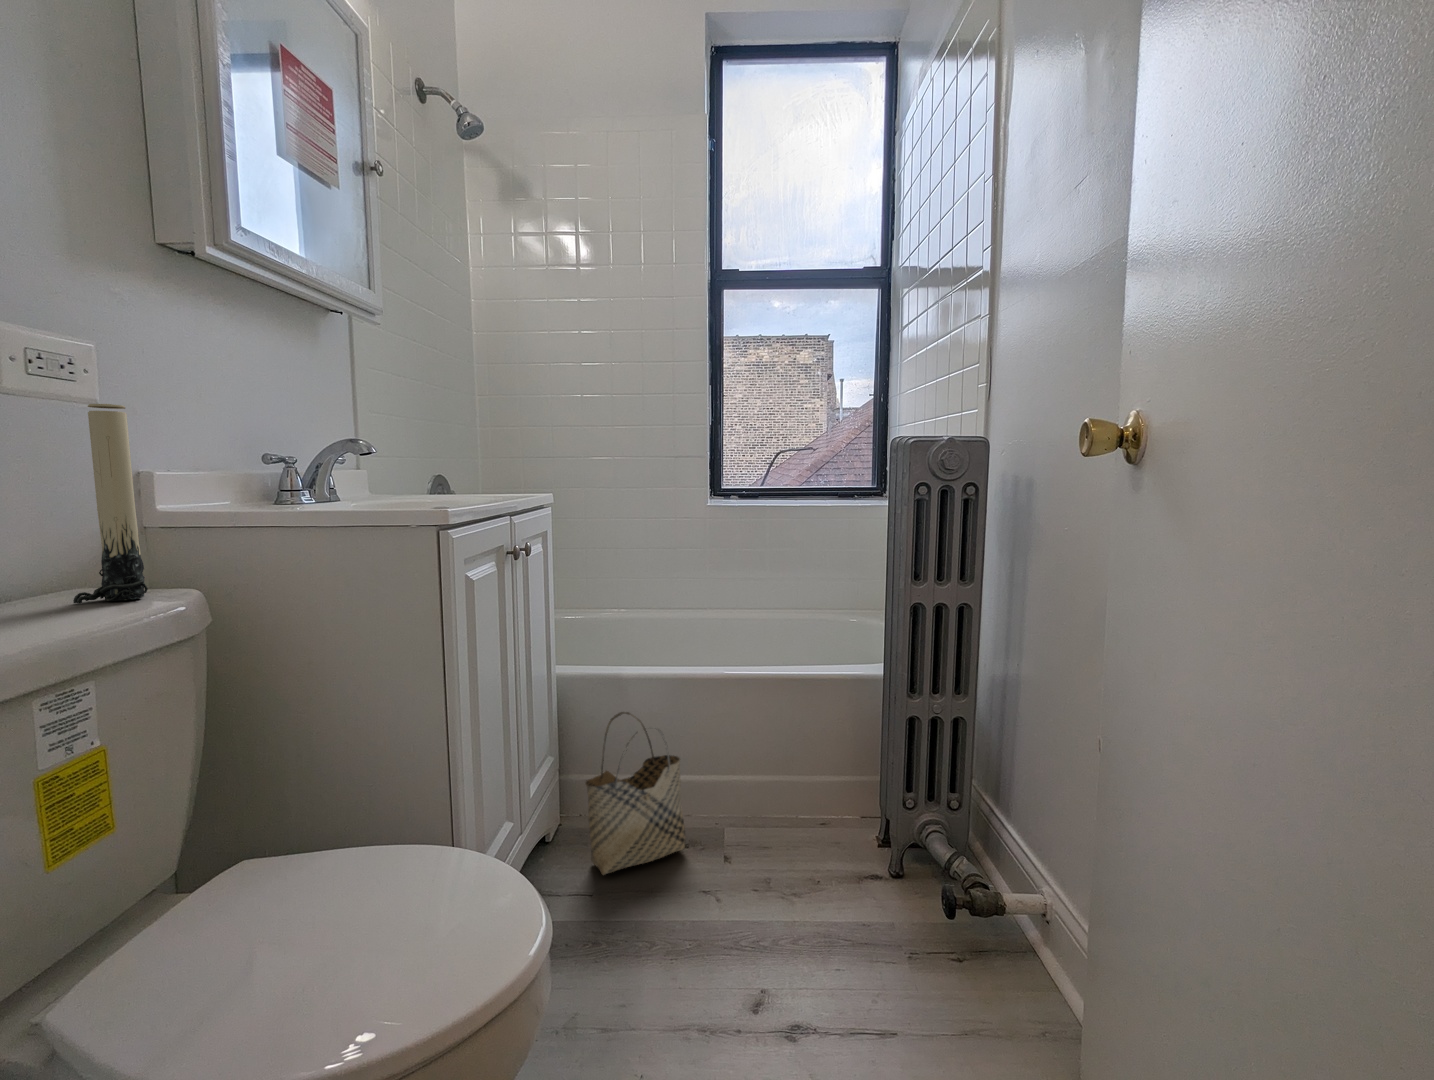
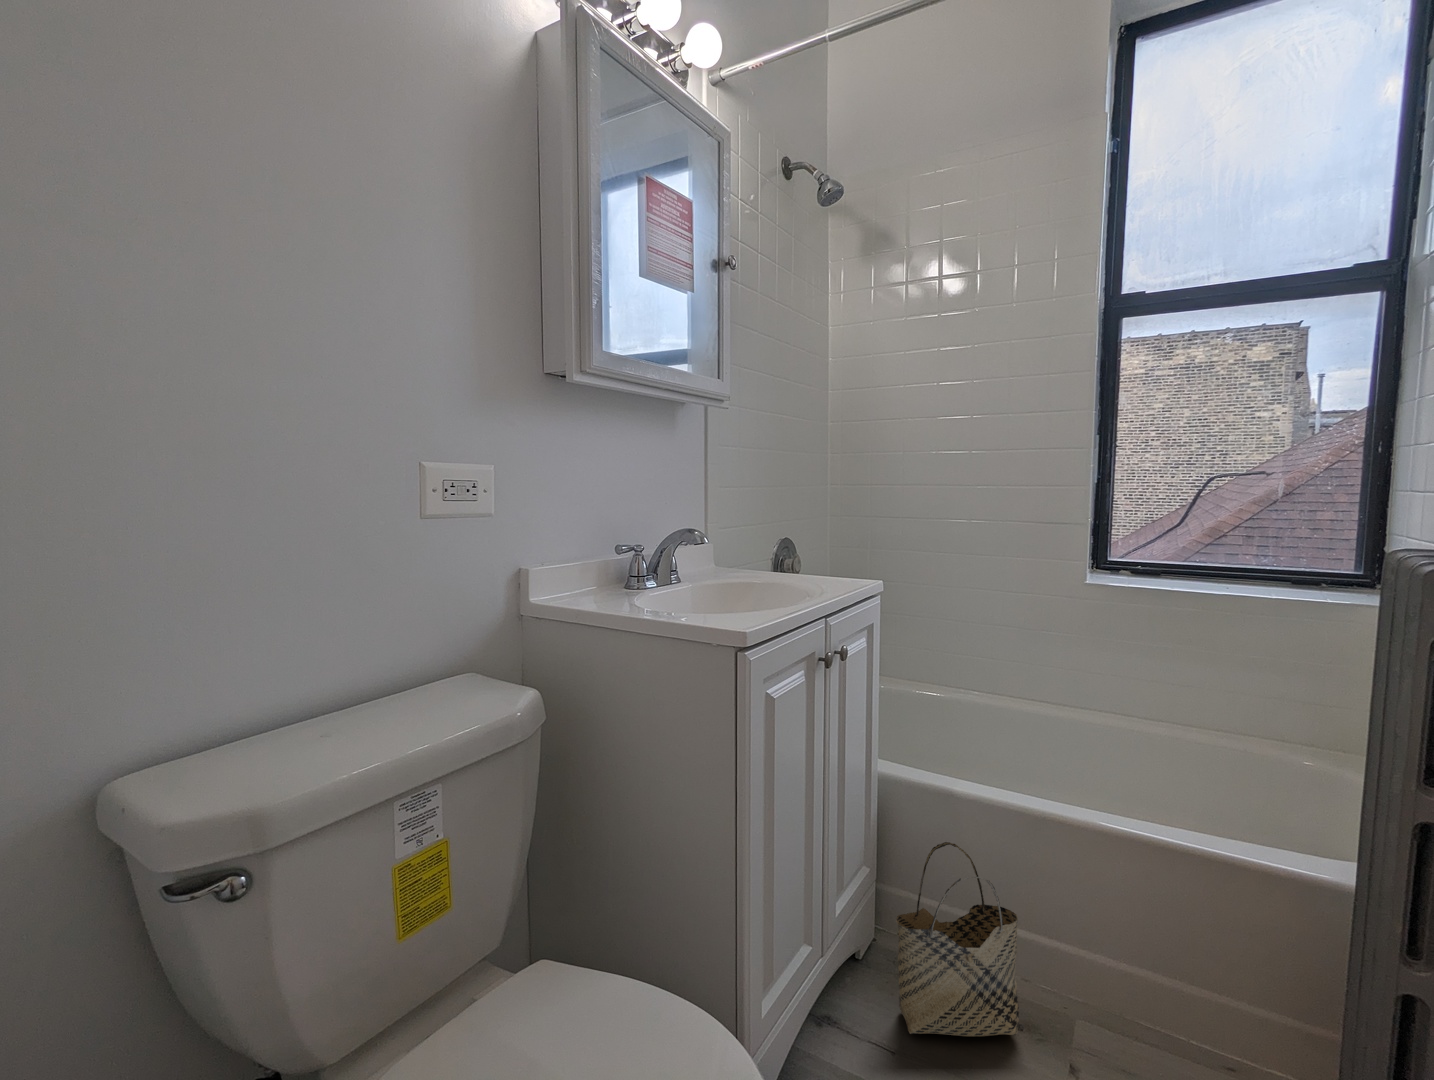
candle: present [73,404,148,603] -> none [454,530,502,696]

